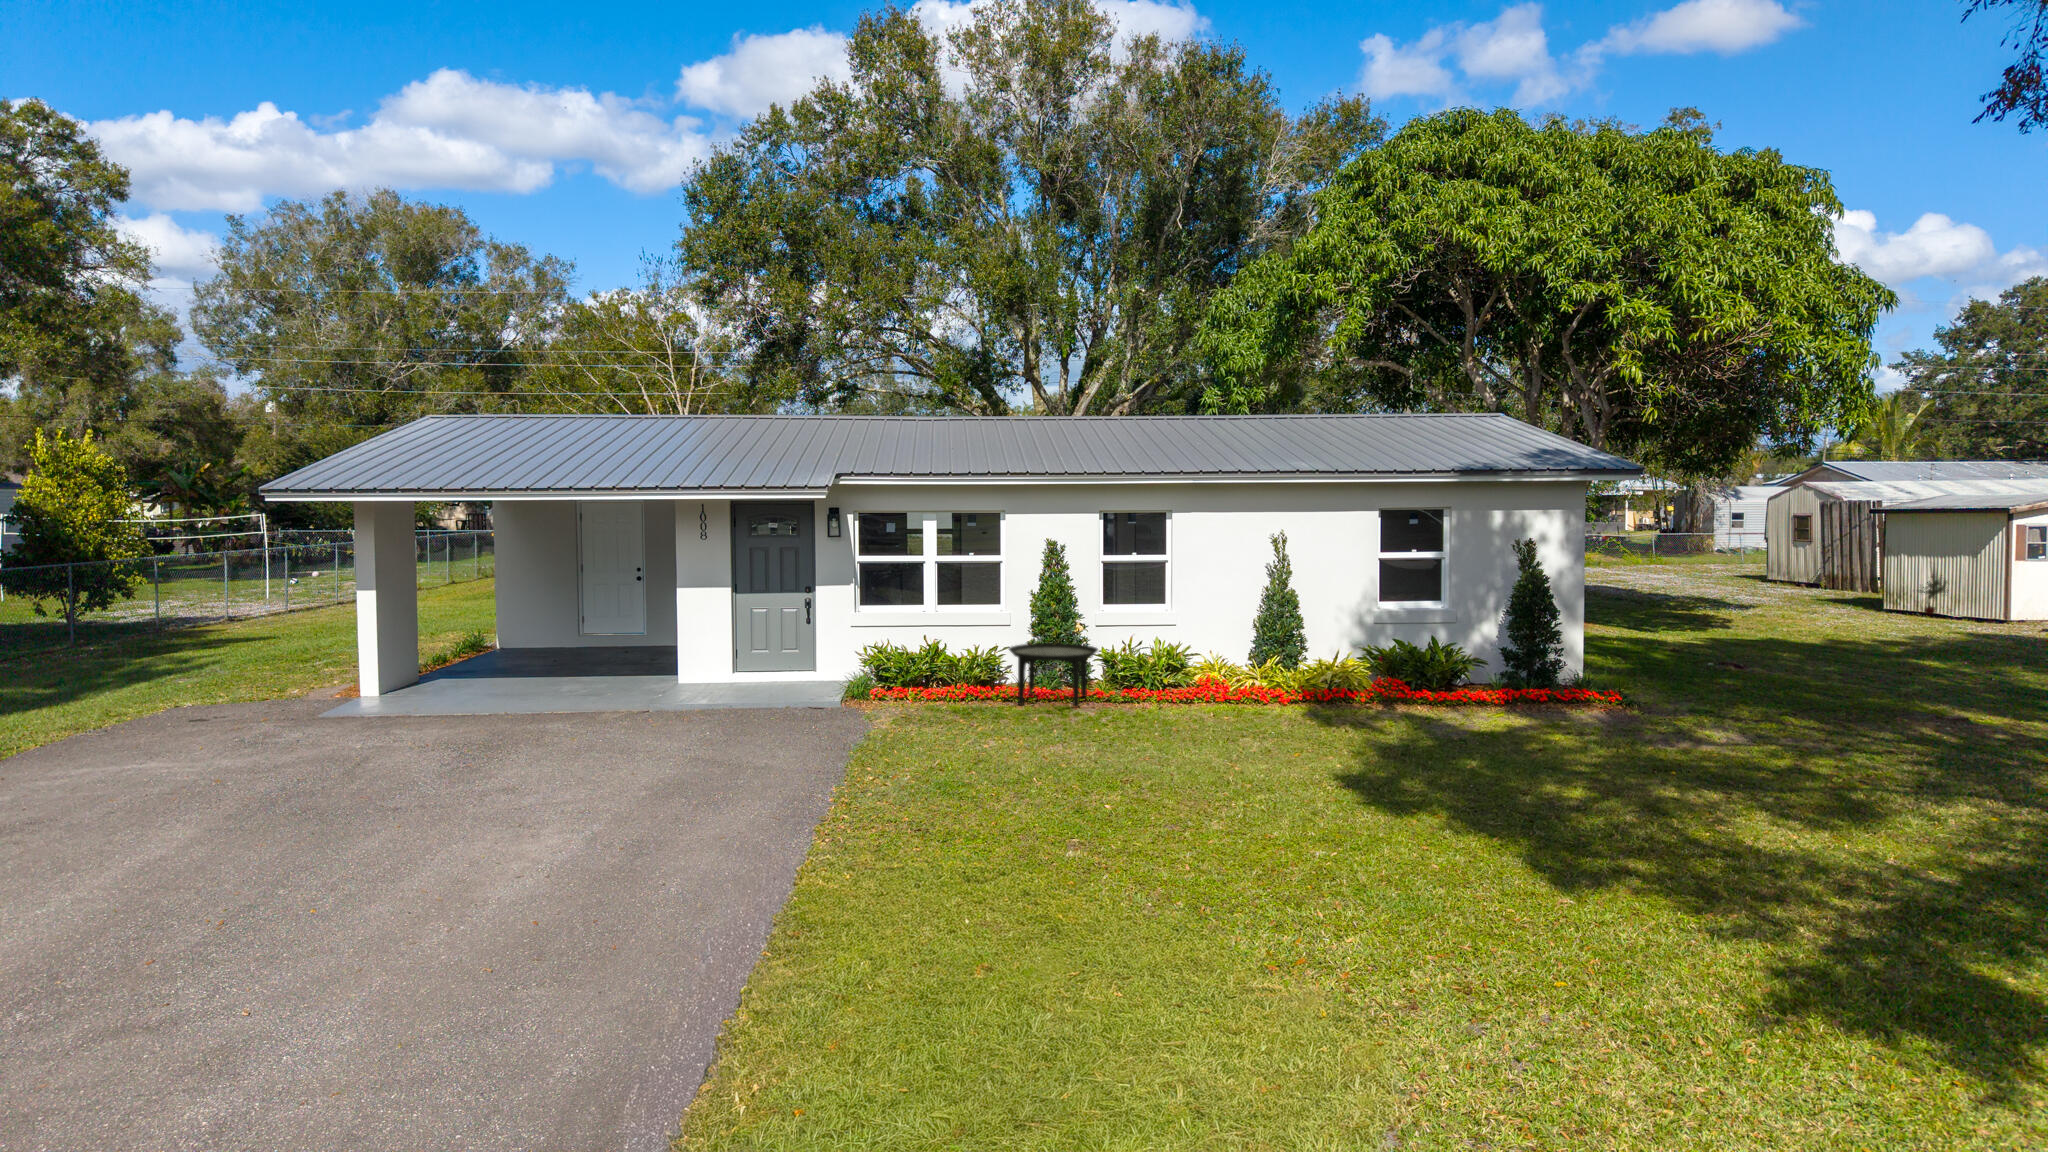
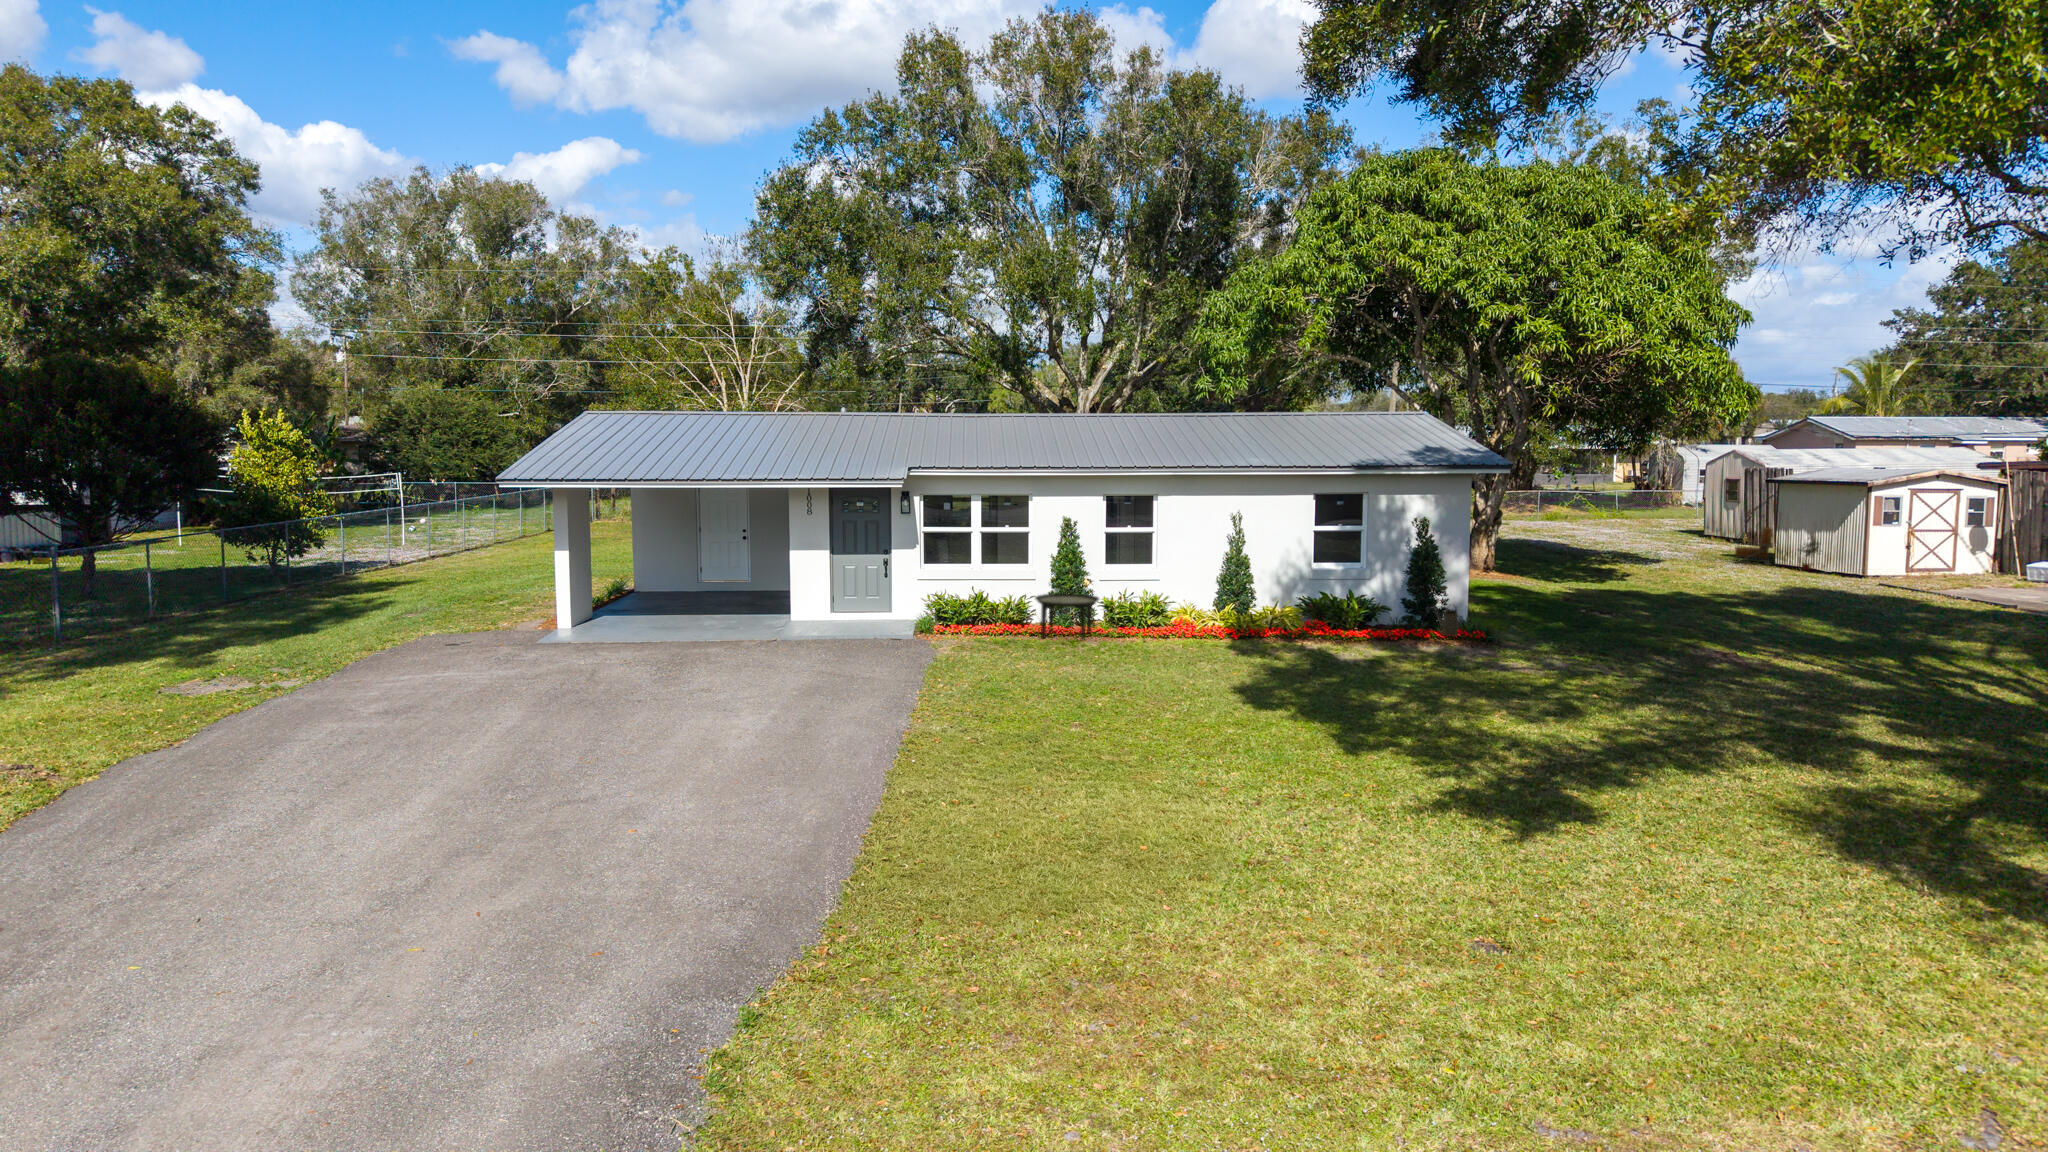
lounge chair: none [1830,565,1885,610] -> present [1735,527,1773,565]
watering can: none [1548,654,1592,698] -> present [1434,604,1460,637]

